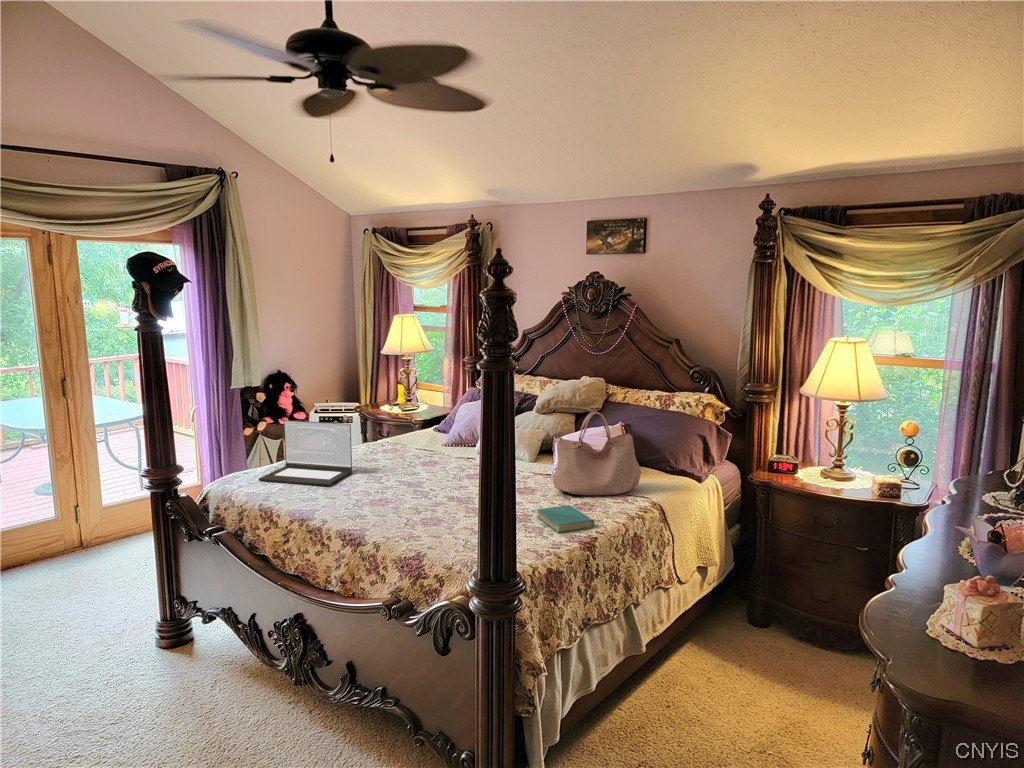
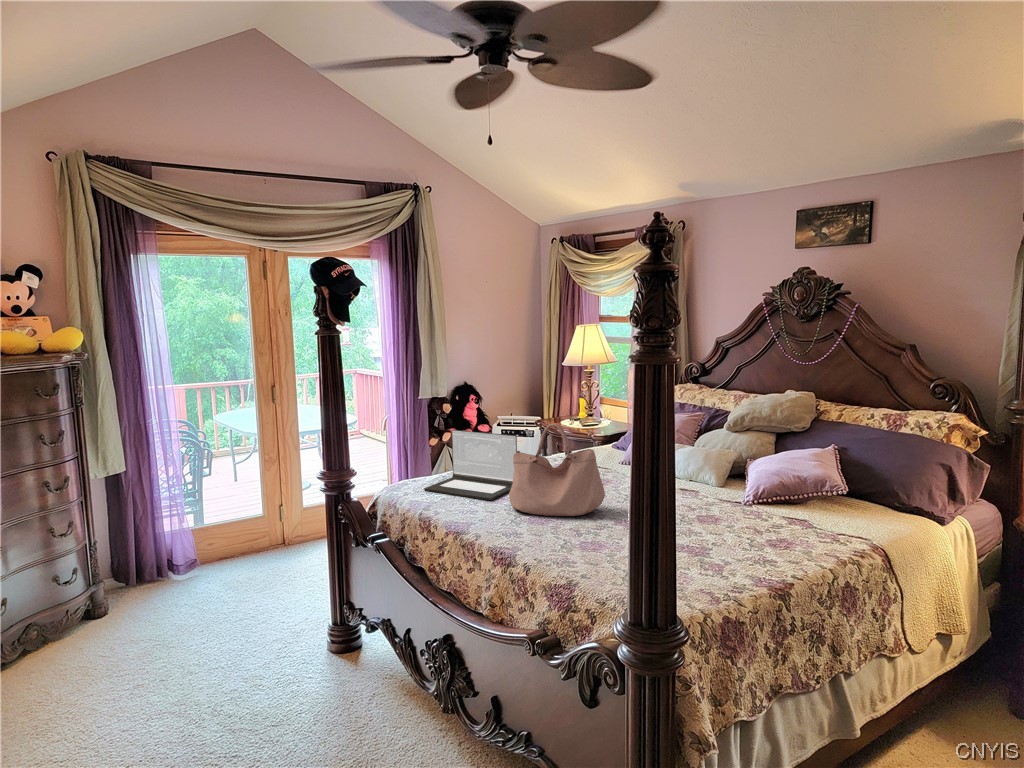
handbag: present [553,411,641,496] -> present [509,423,605,516]
book: present [537,505,594,533] -> none [717,541,789,573]

